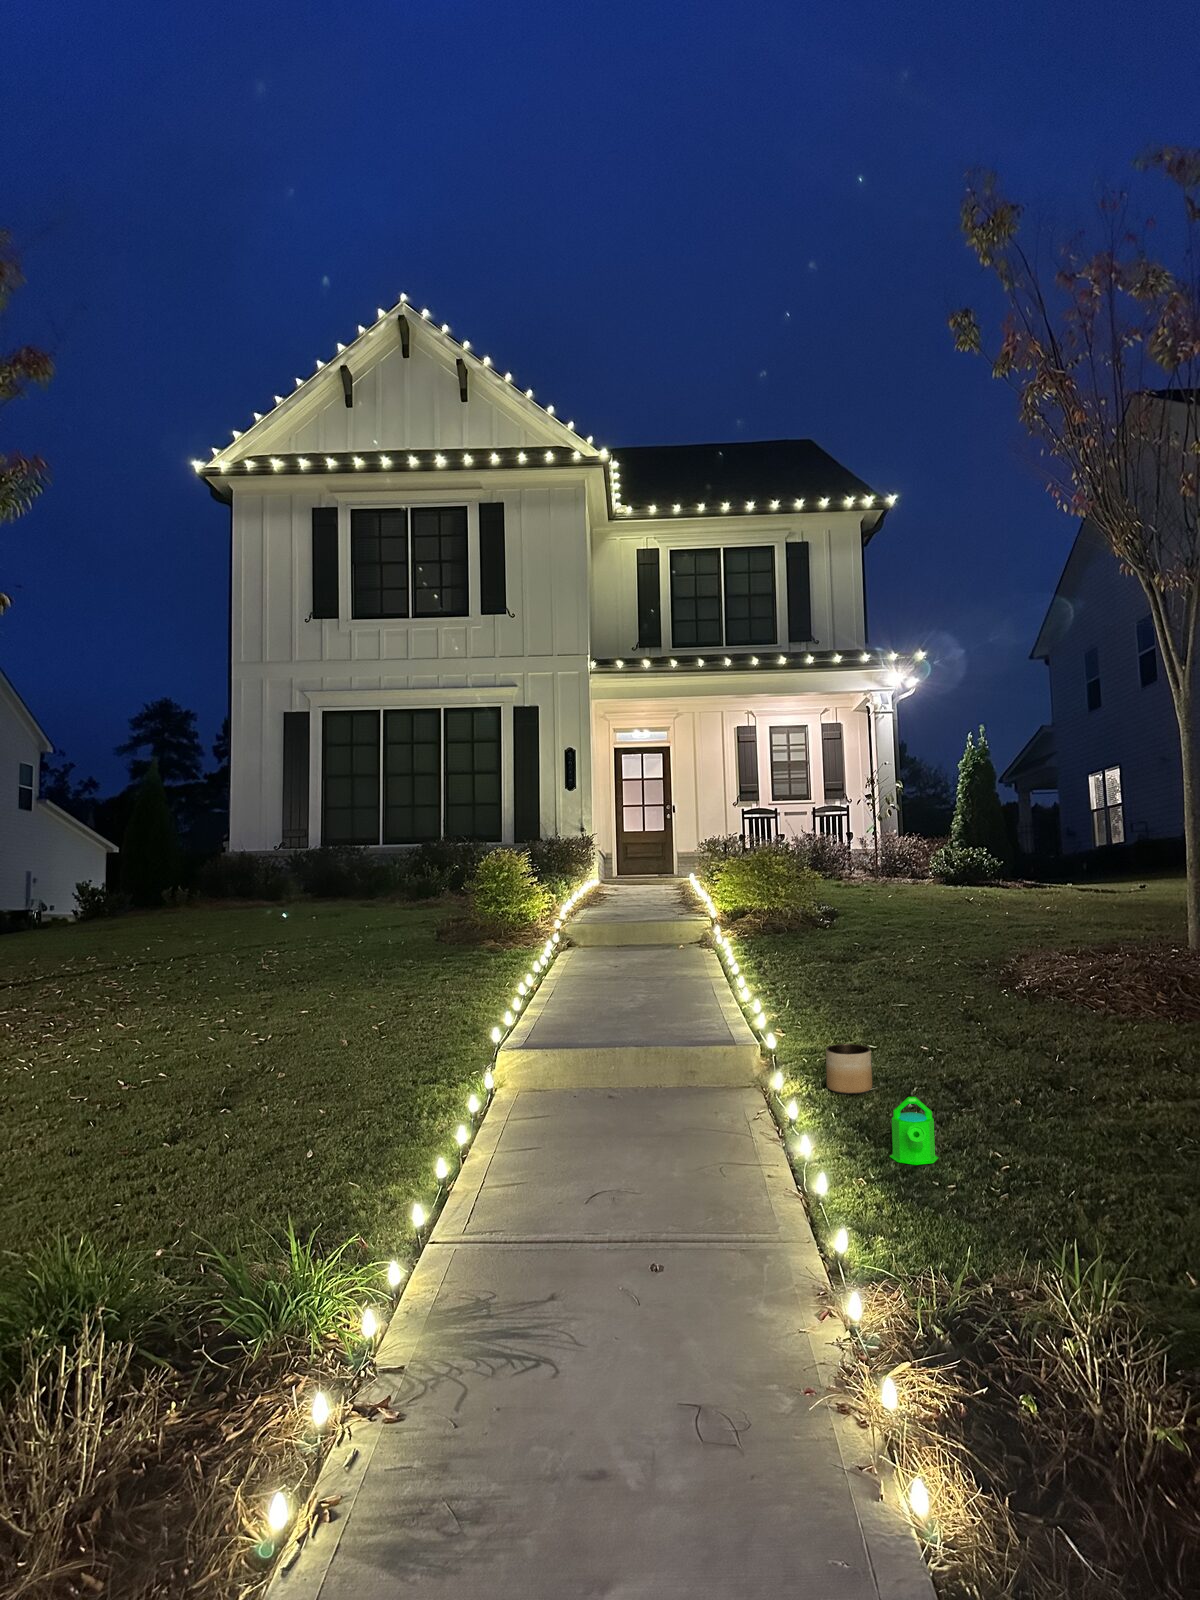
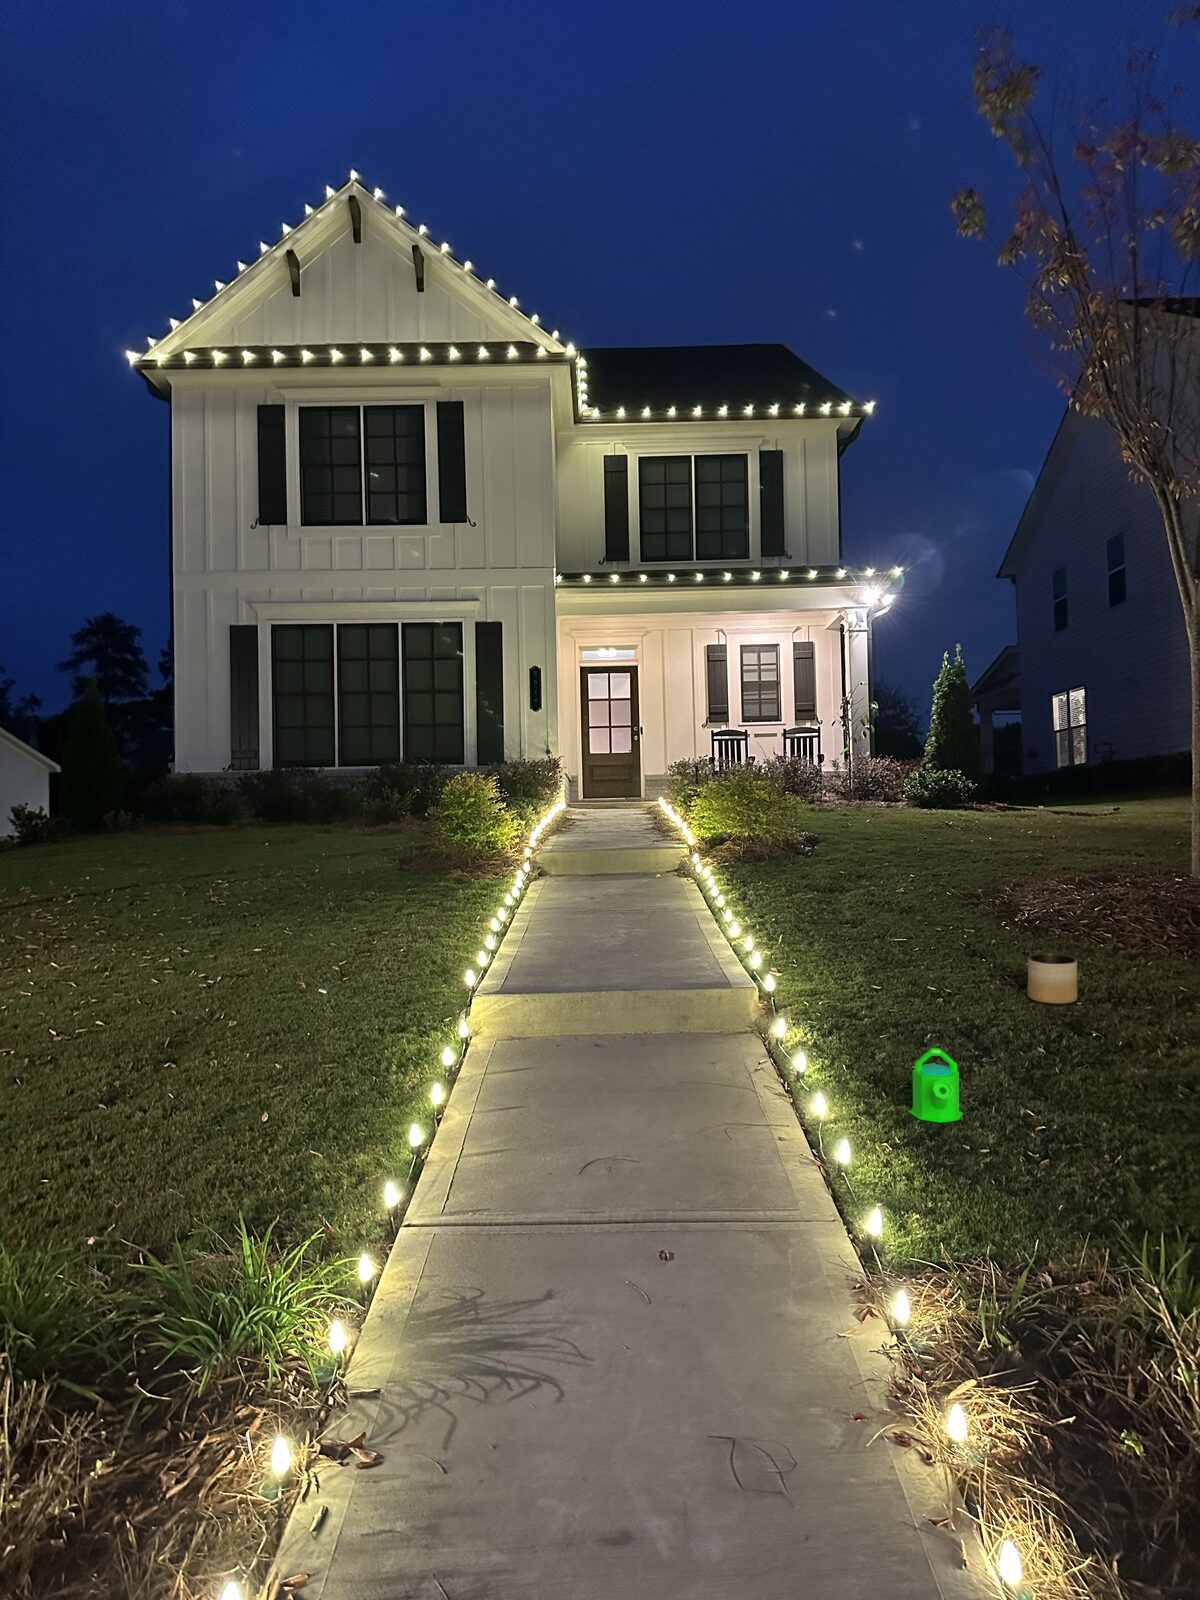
planter: present [826,1044,872,1094] -> present [1028,954,1077,1005]

